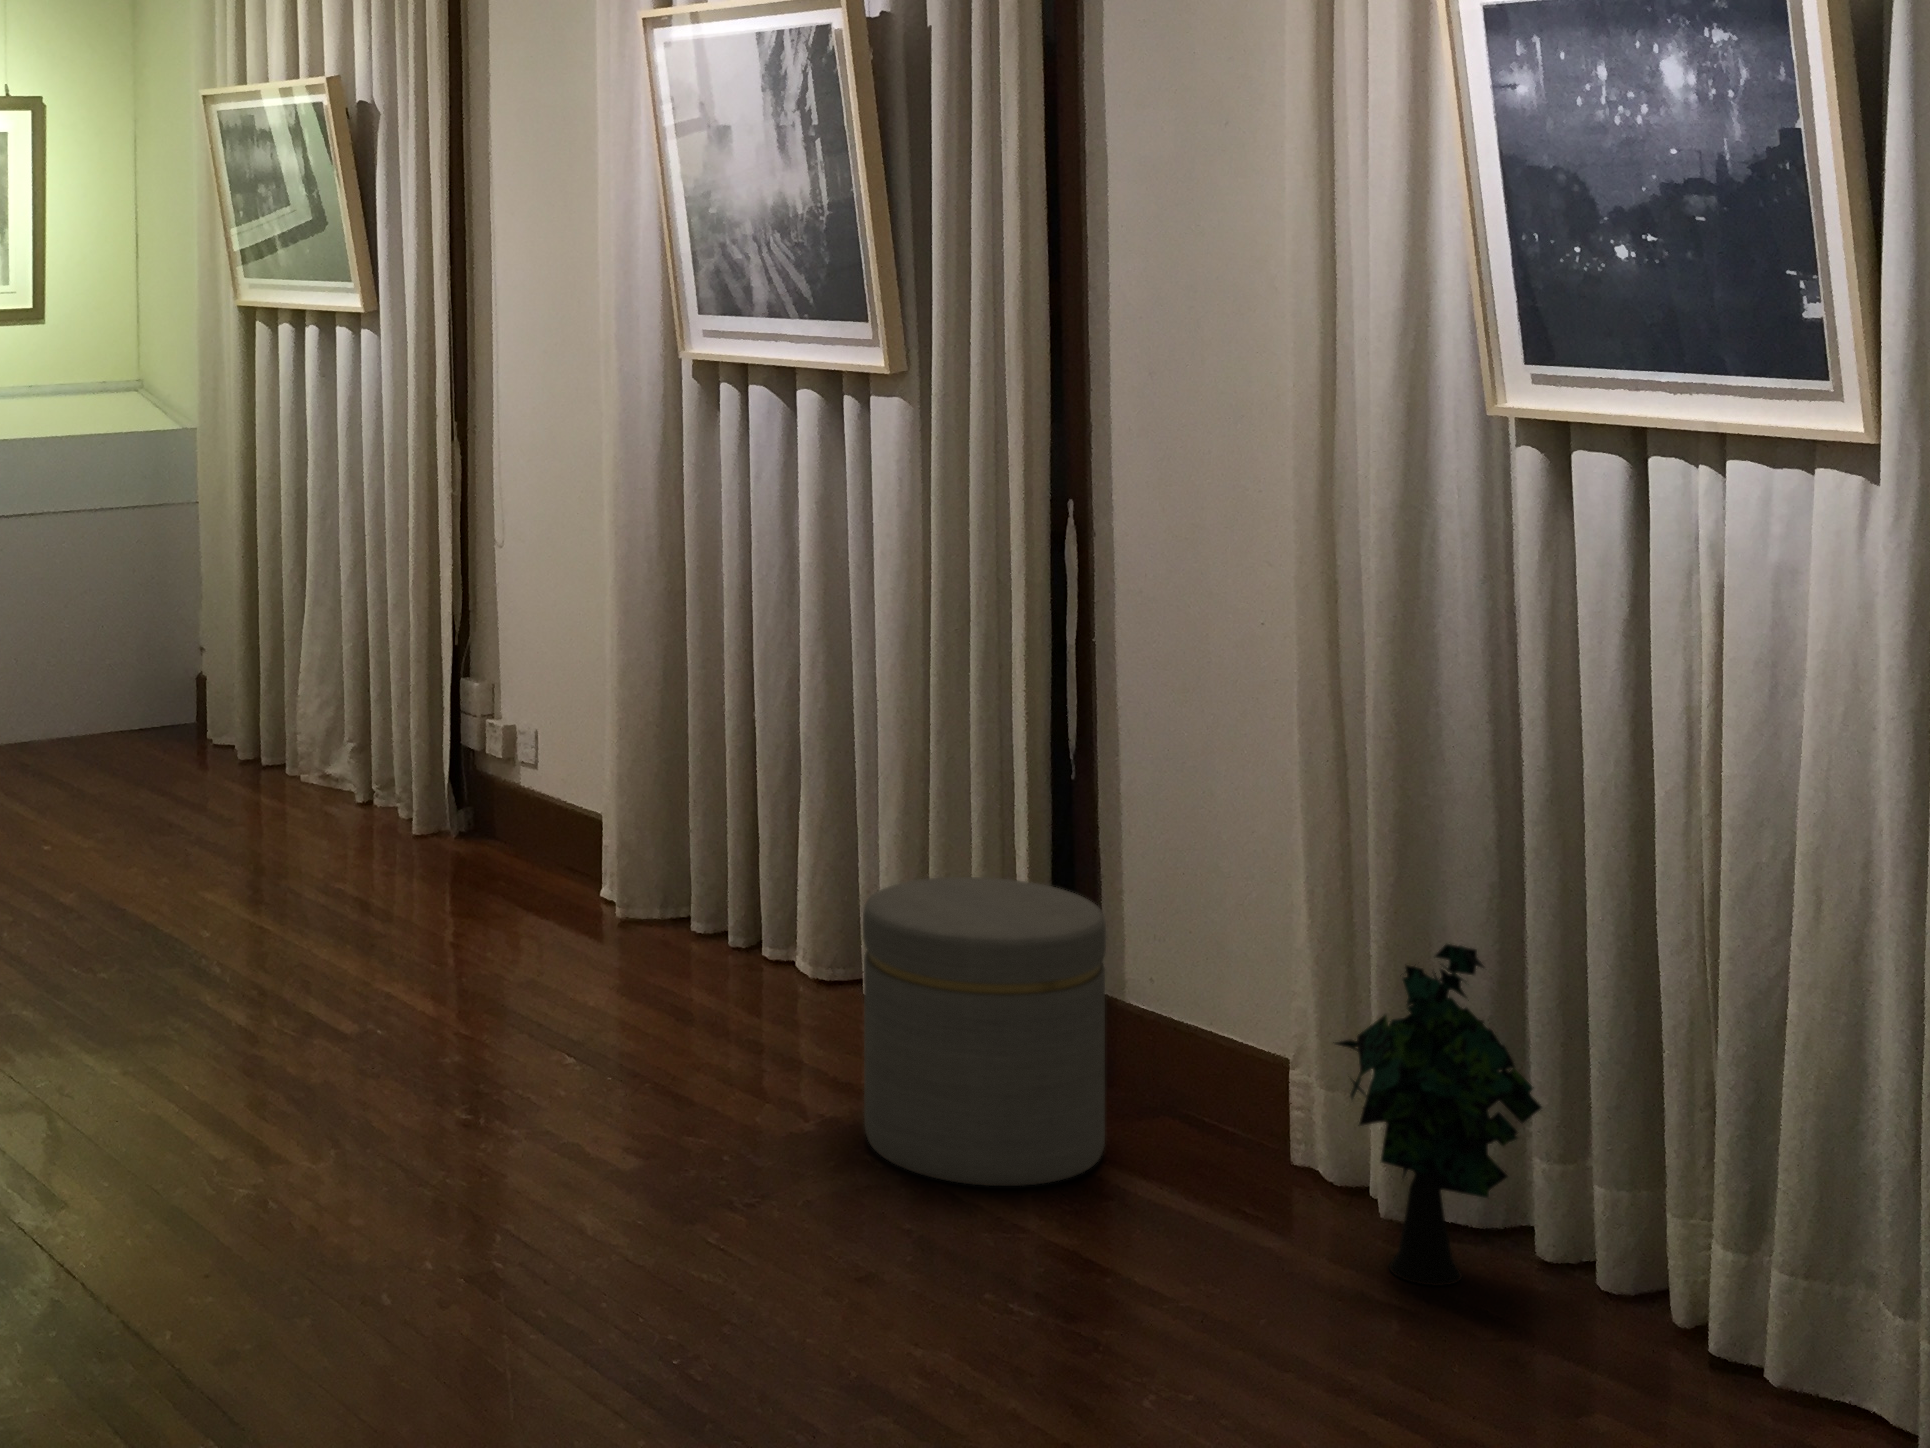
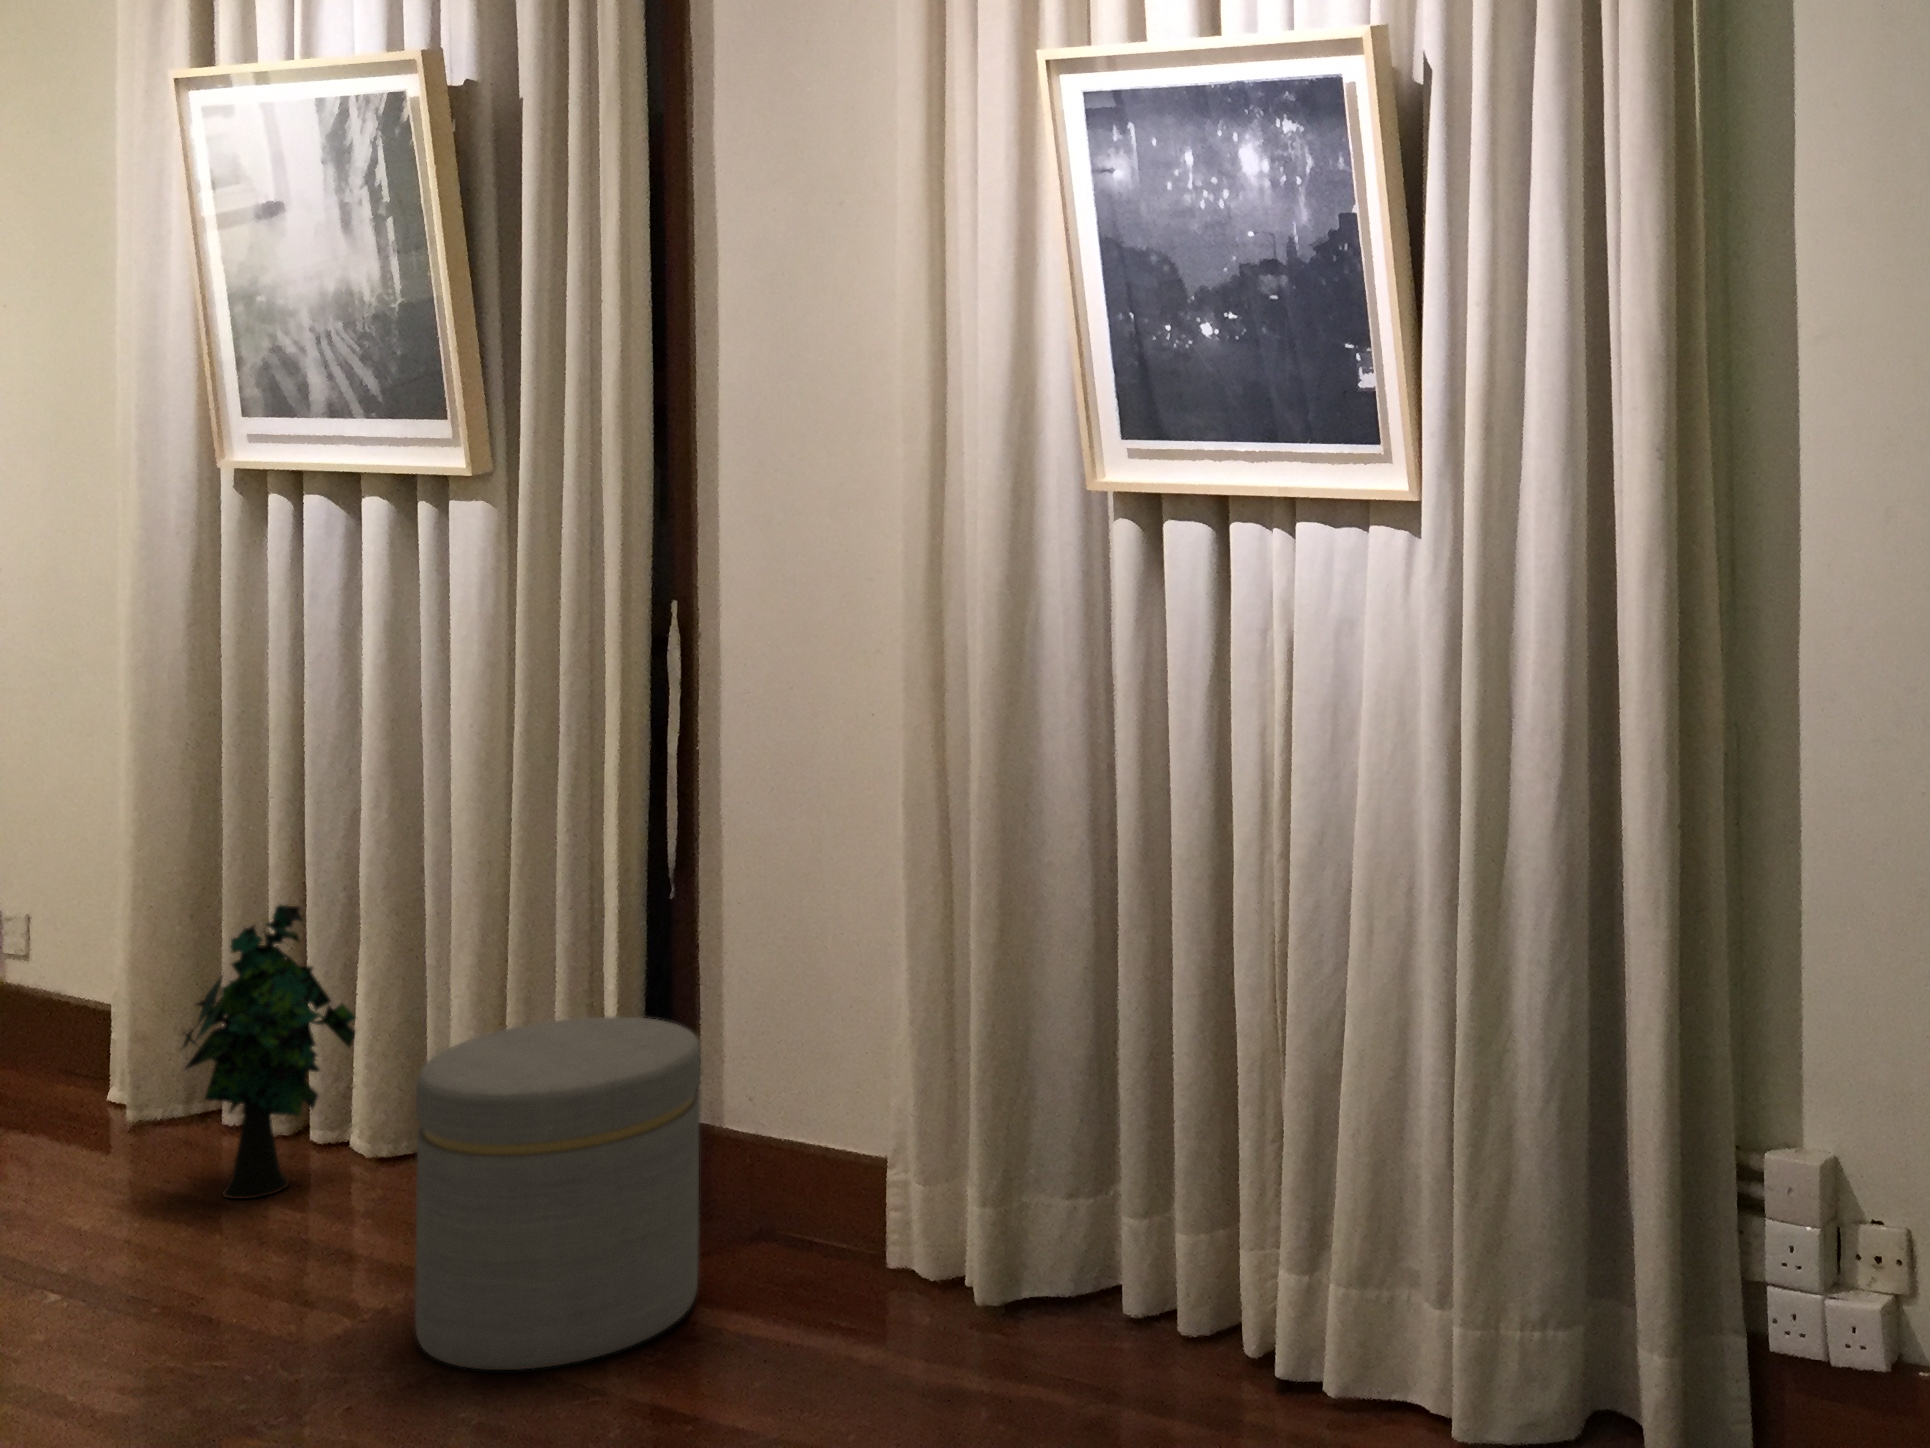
decorative plant: present [1335,944,1542,1286] -> present [183,905,355,1199]

